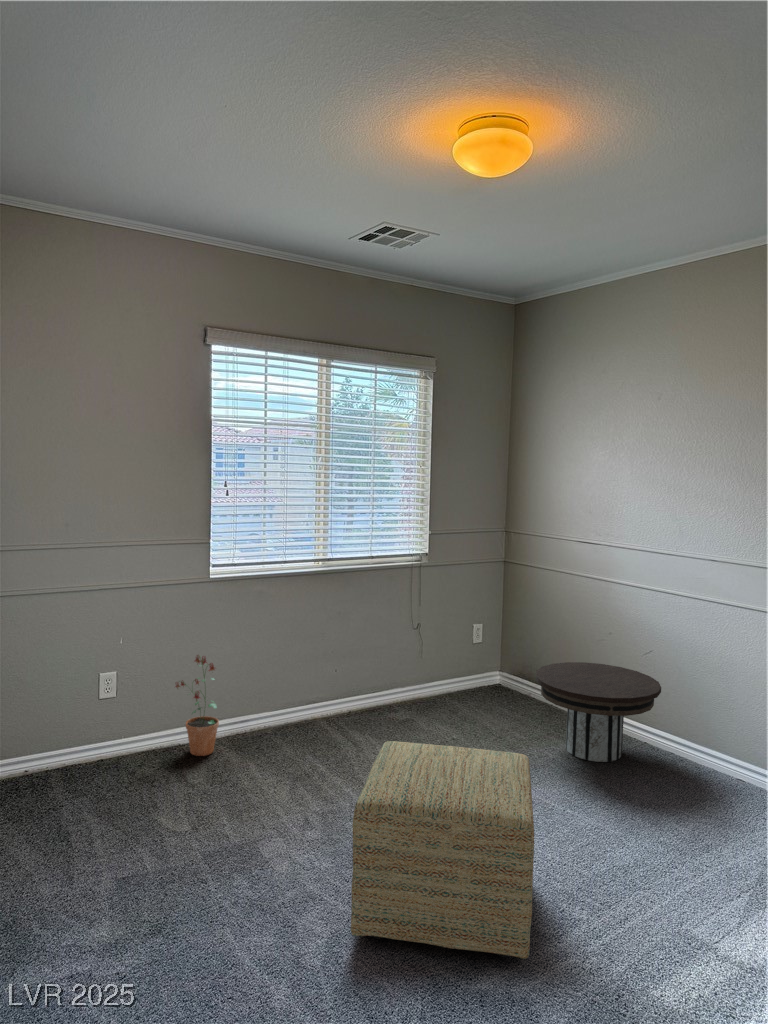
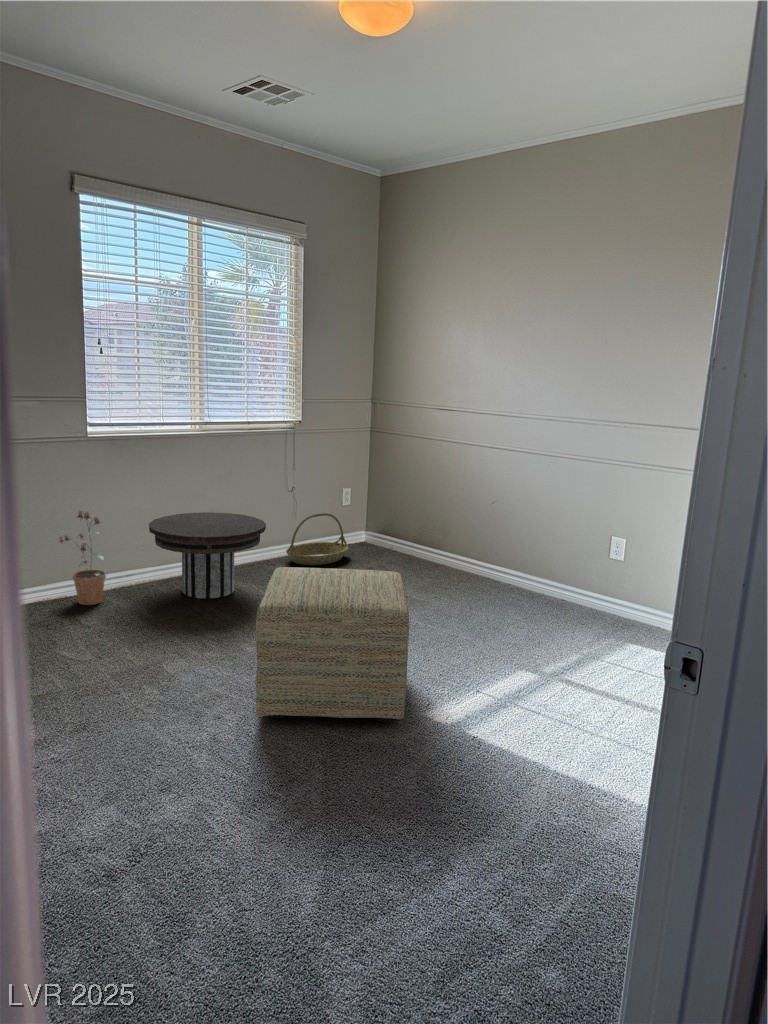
basket: none [411,654,479,713] -> present [286,513,349,565]
side table: present [536,662,661,762] -> present [149,512,266,599]

